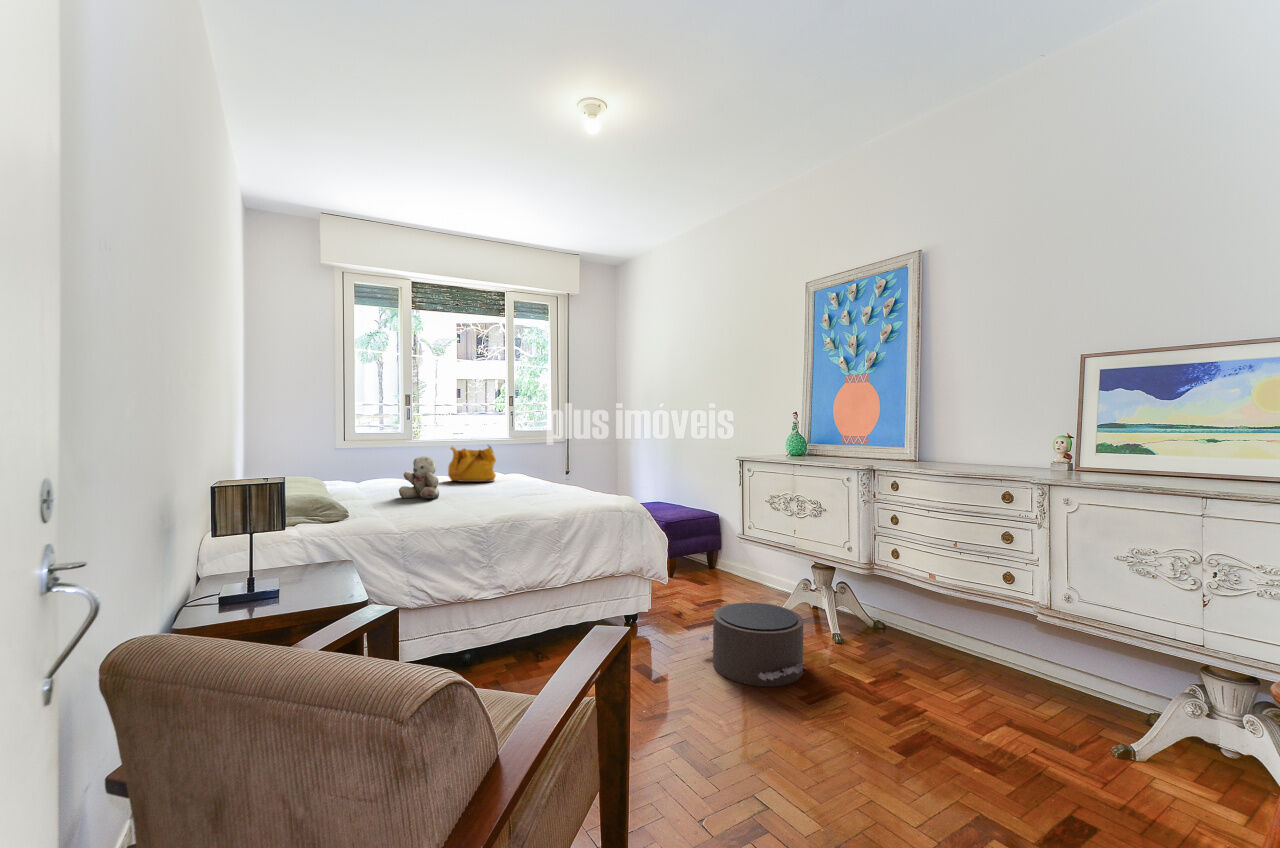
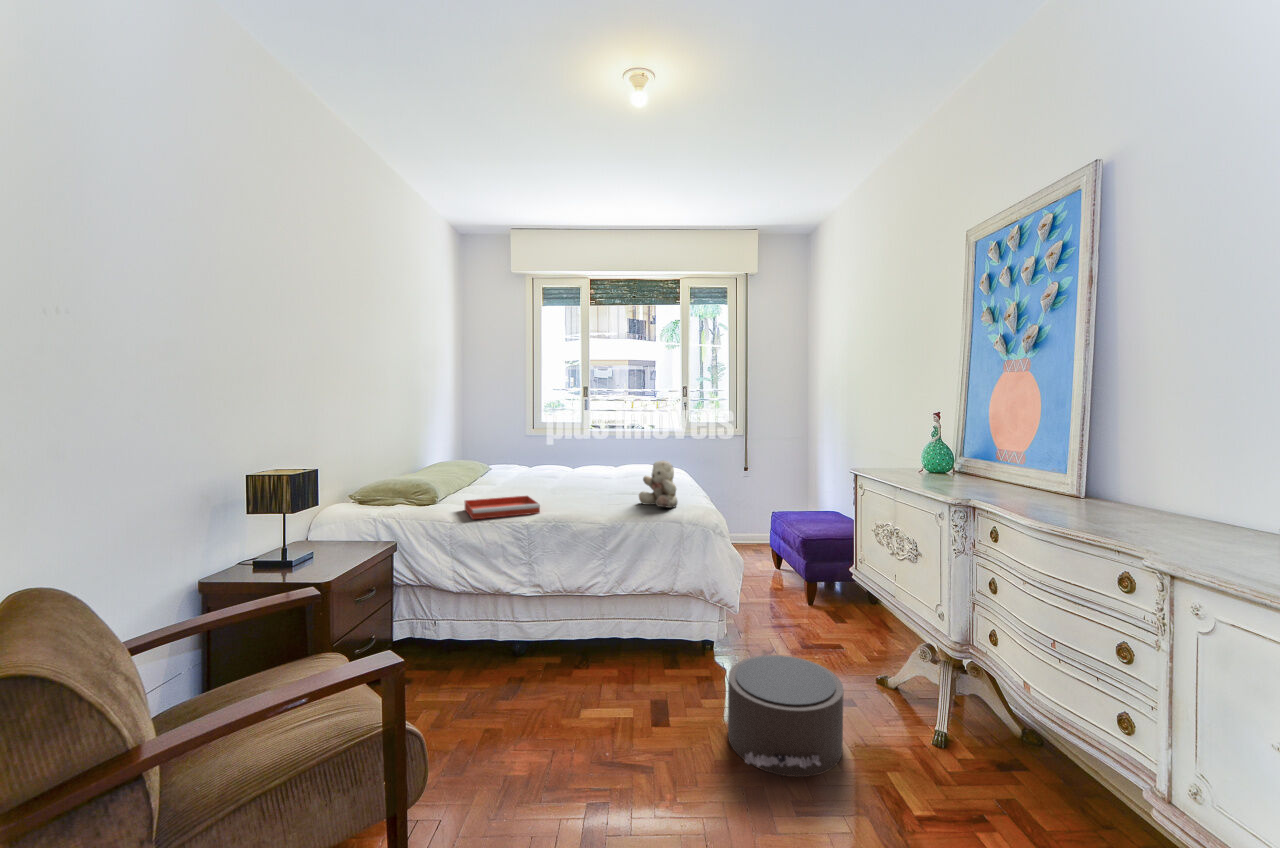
handbag: present [448,446,496,482] -> none [590,439,633,476]
teddy bear: present [399,456,439,499] -> present [639,461,677,508]
tray: none [384,499,480,523] -> present [464,496,540,519]

